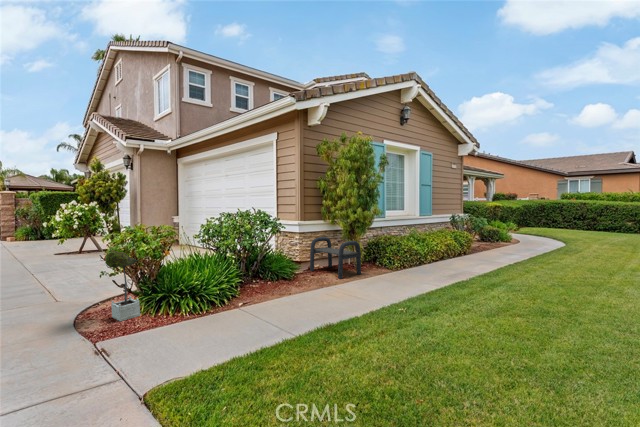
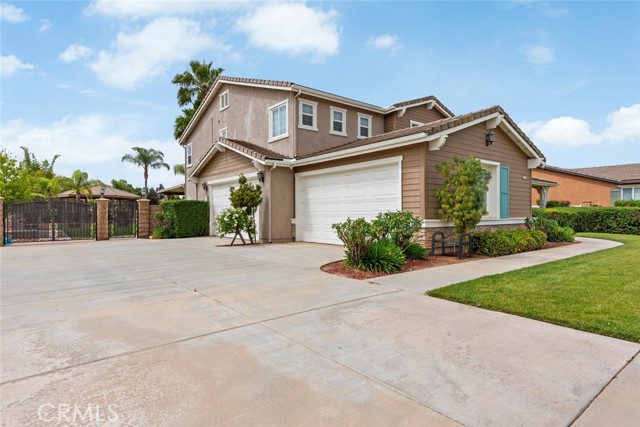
potted tree: present [105,249,140,321] -> none [343,231,361,273]

